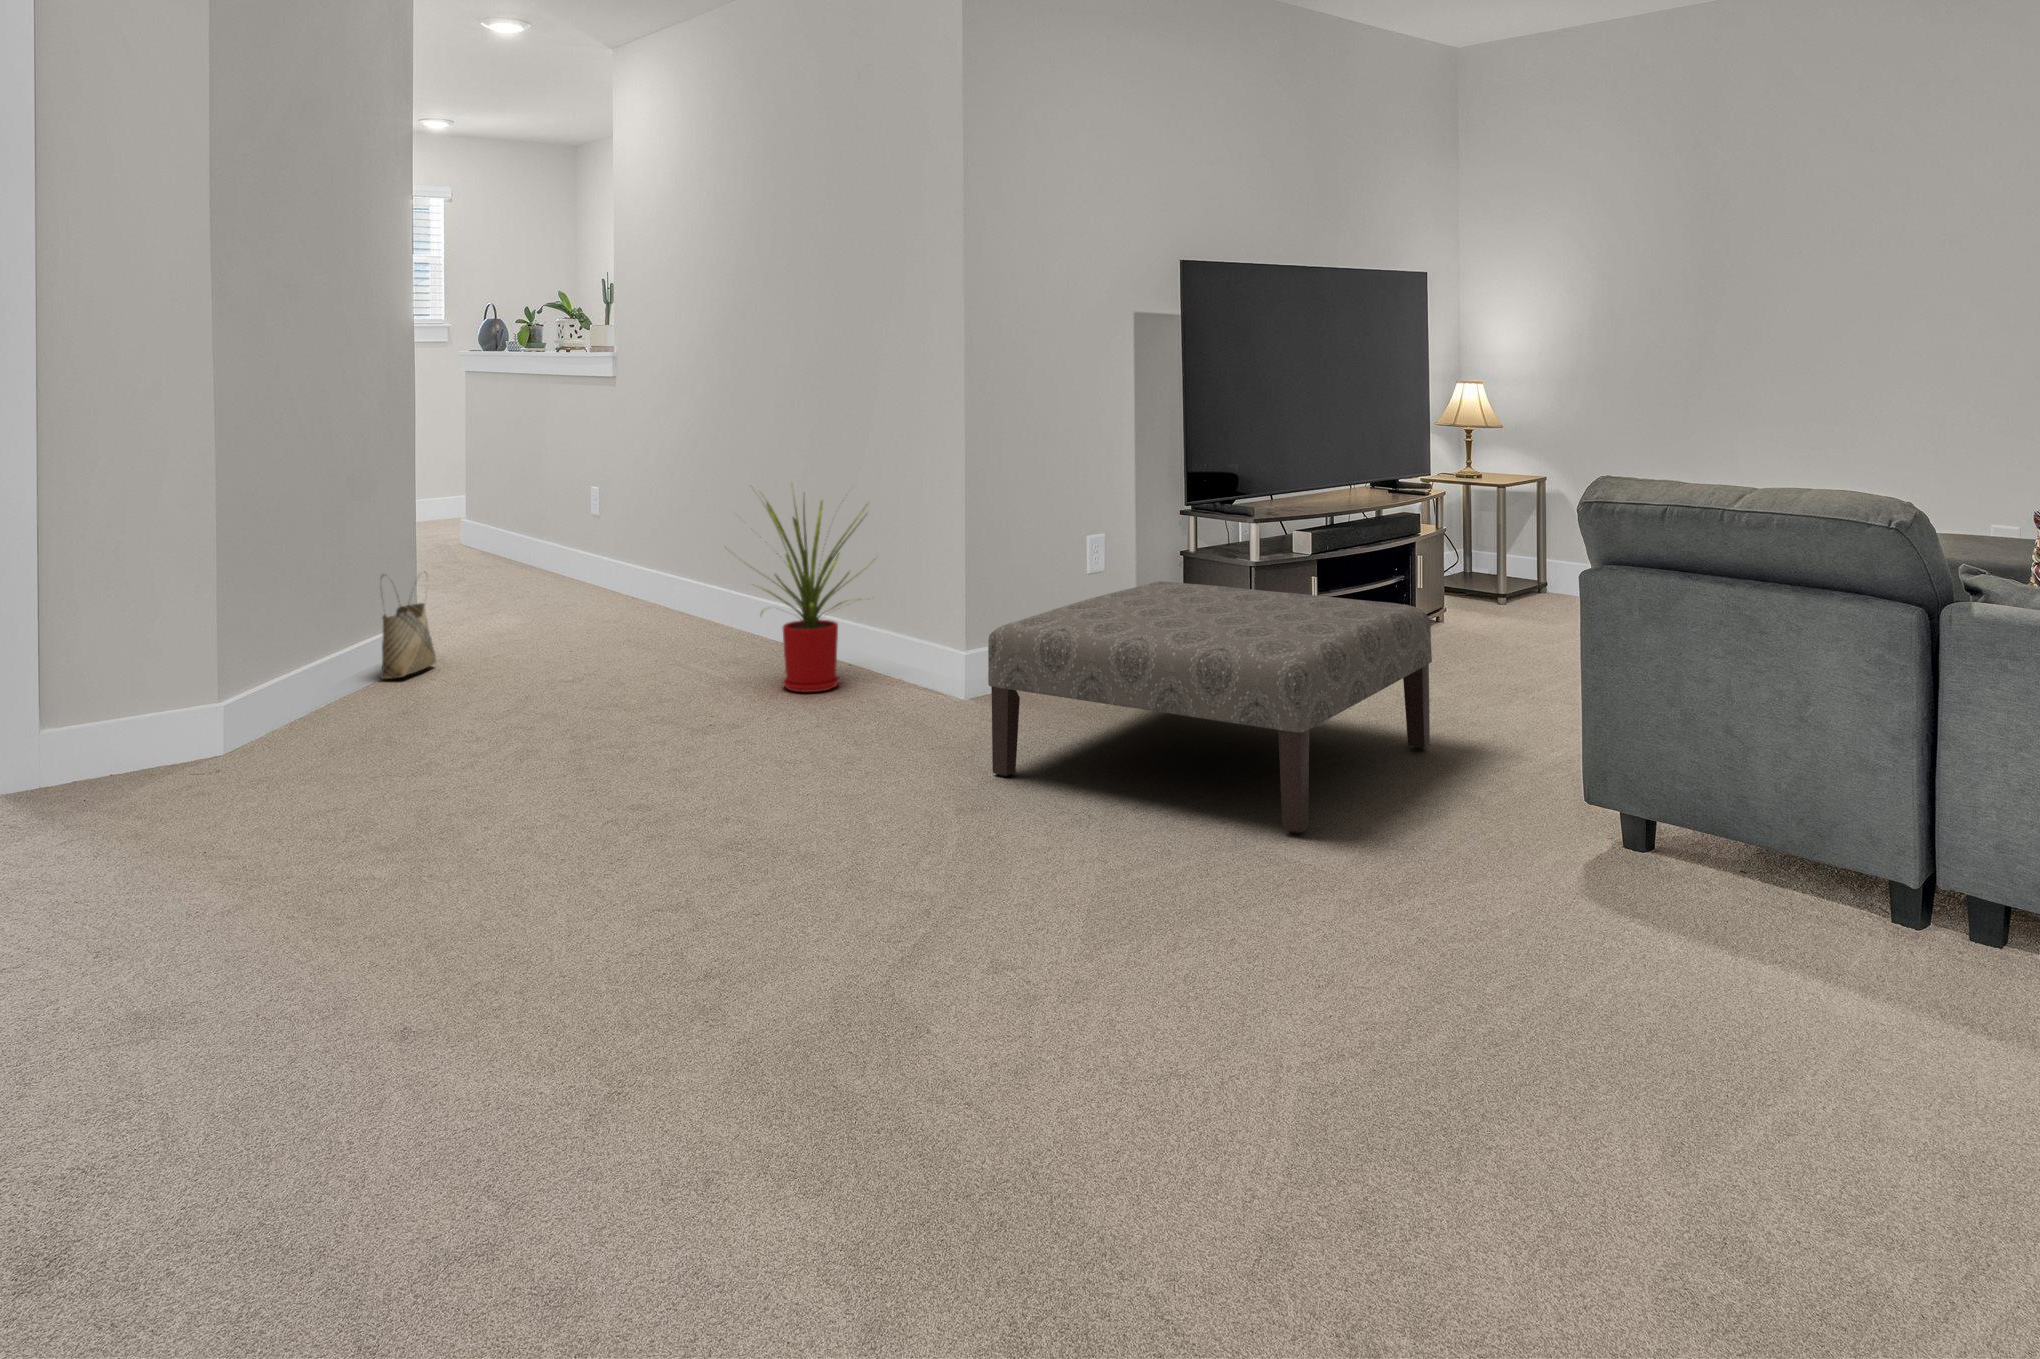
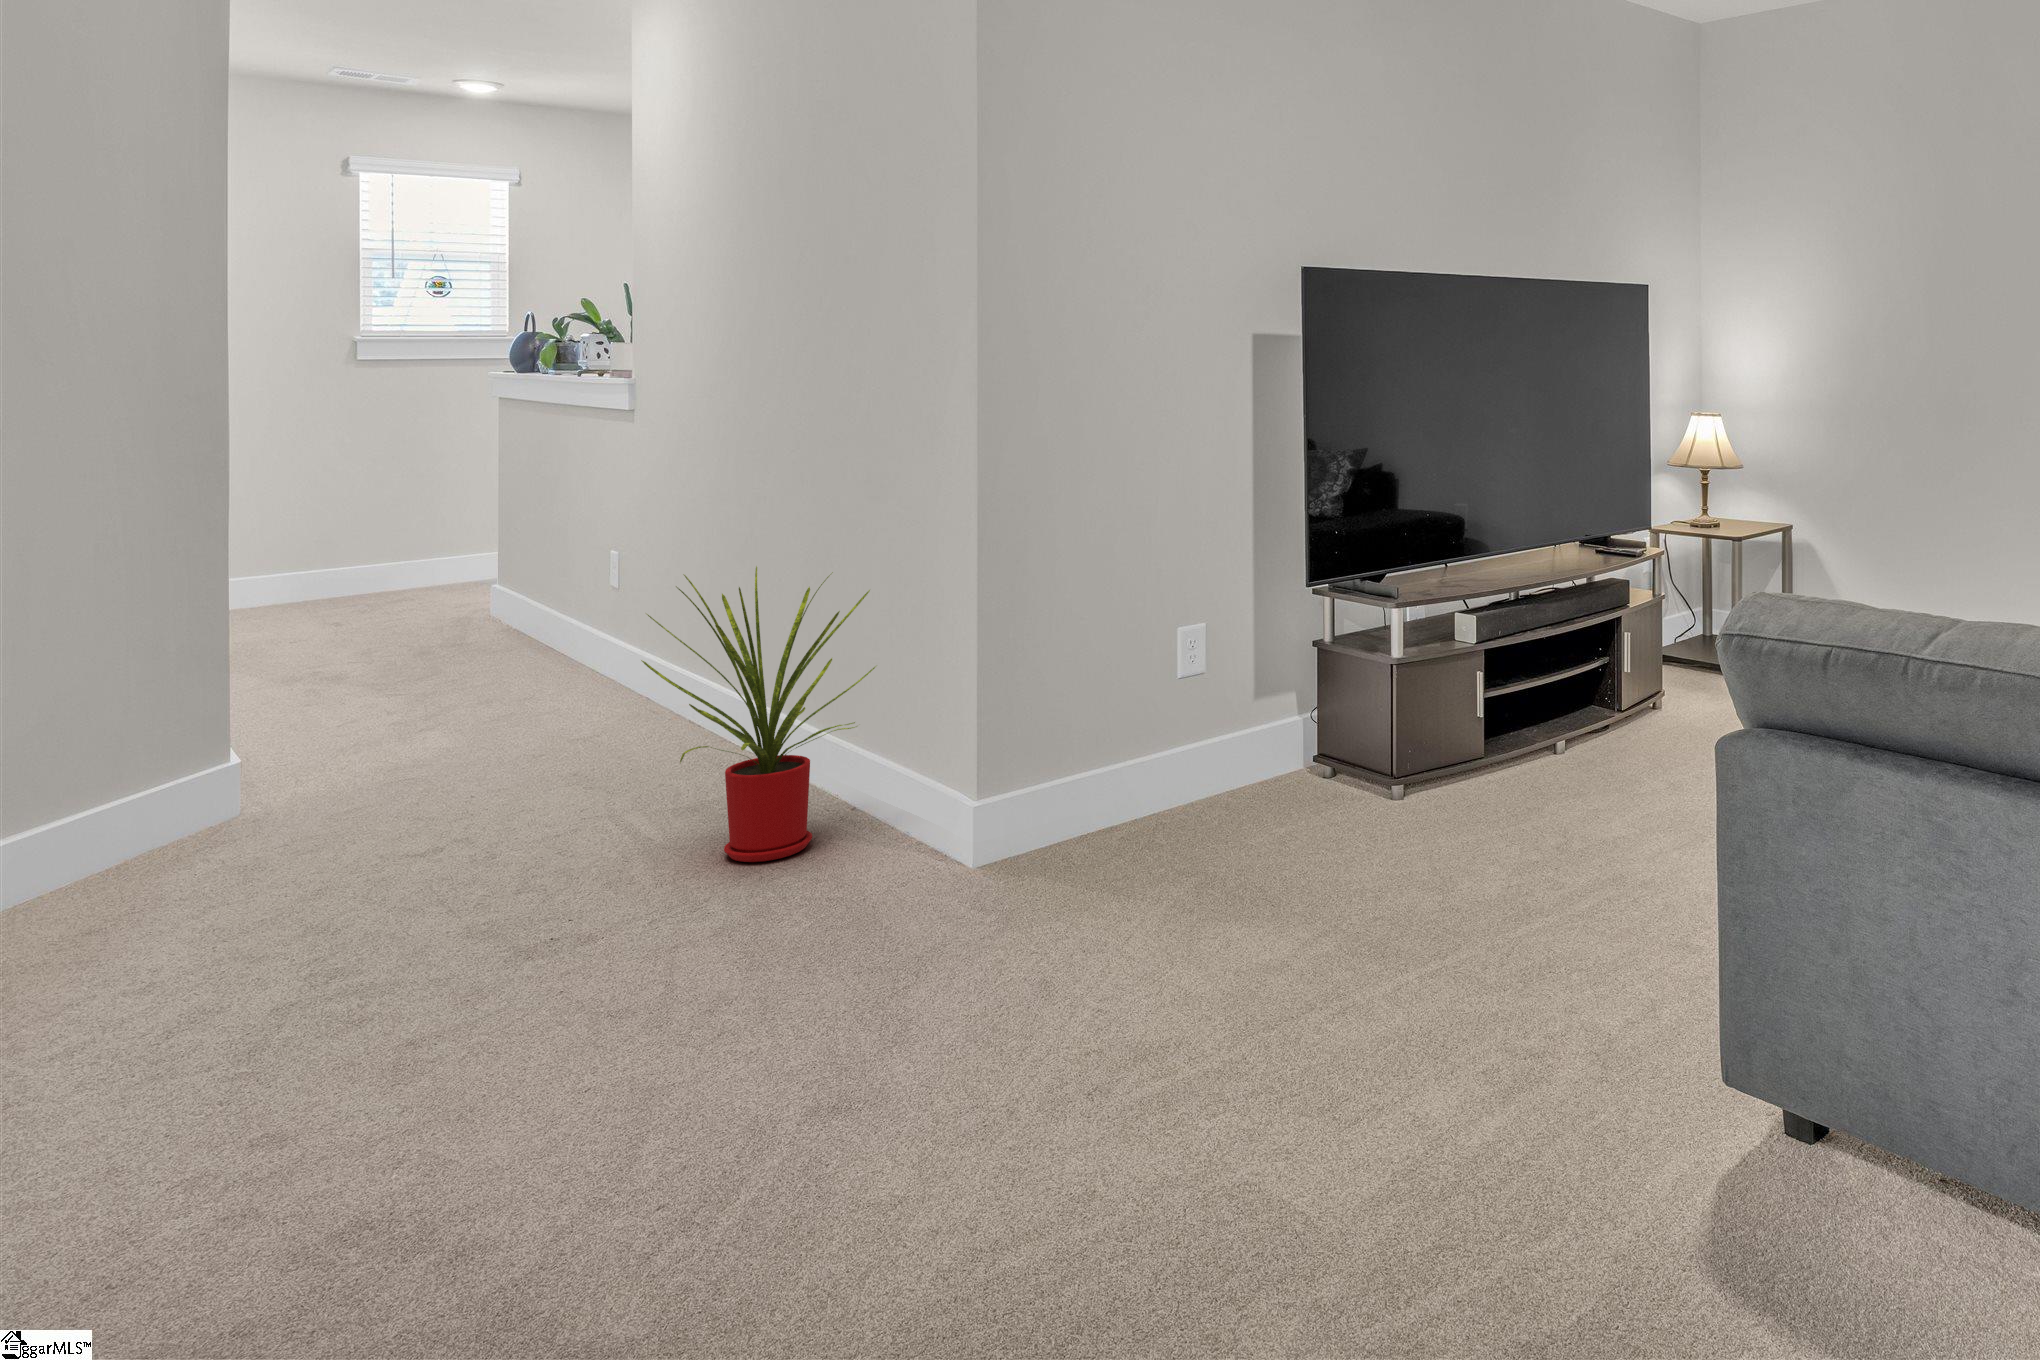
woven basket: present [381,571,436,679] -> none [128,700,242,859]
ottoman: present [988,581,1432,833] -> none [912,702,1571,1136]

